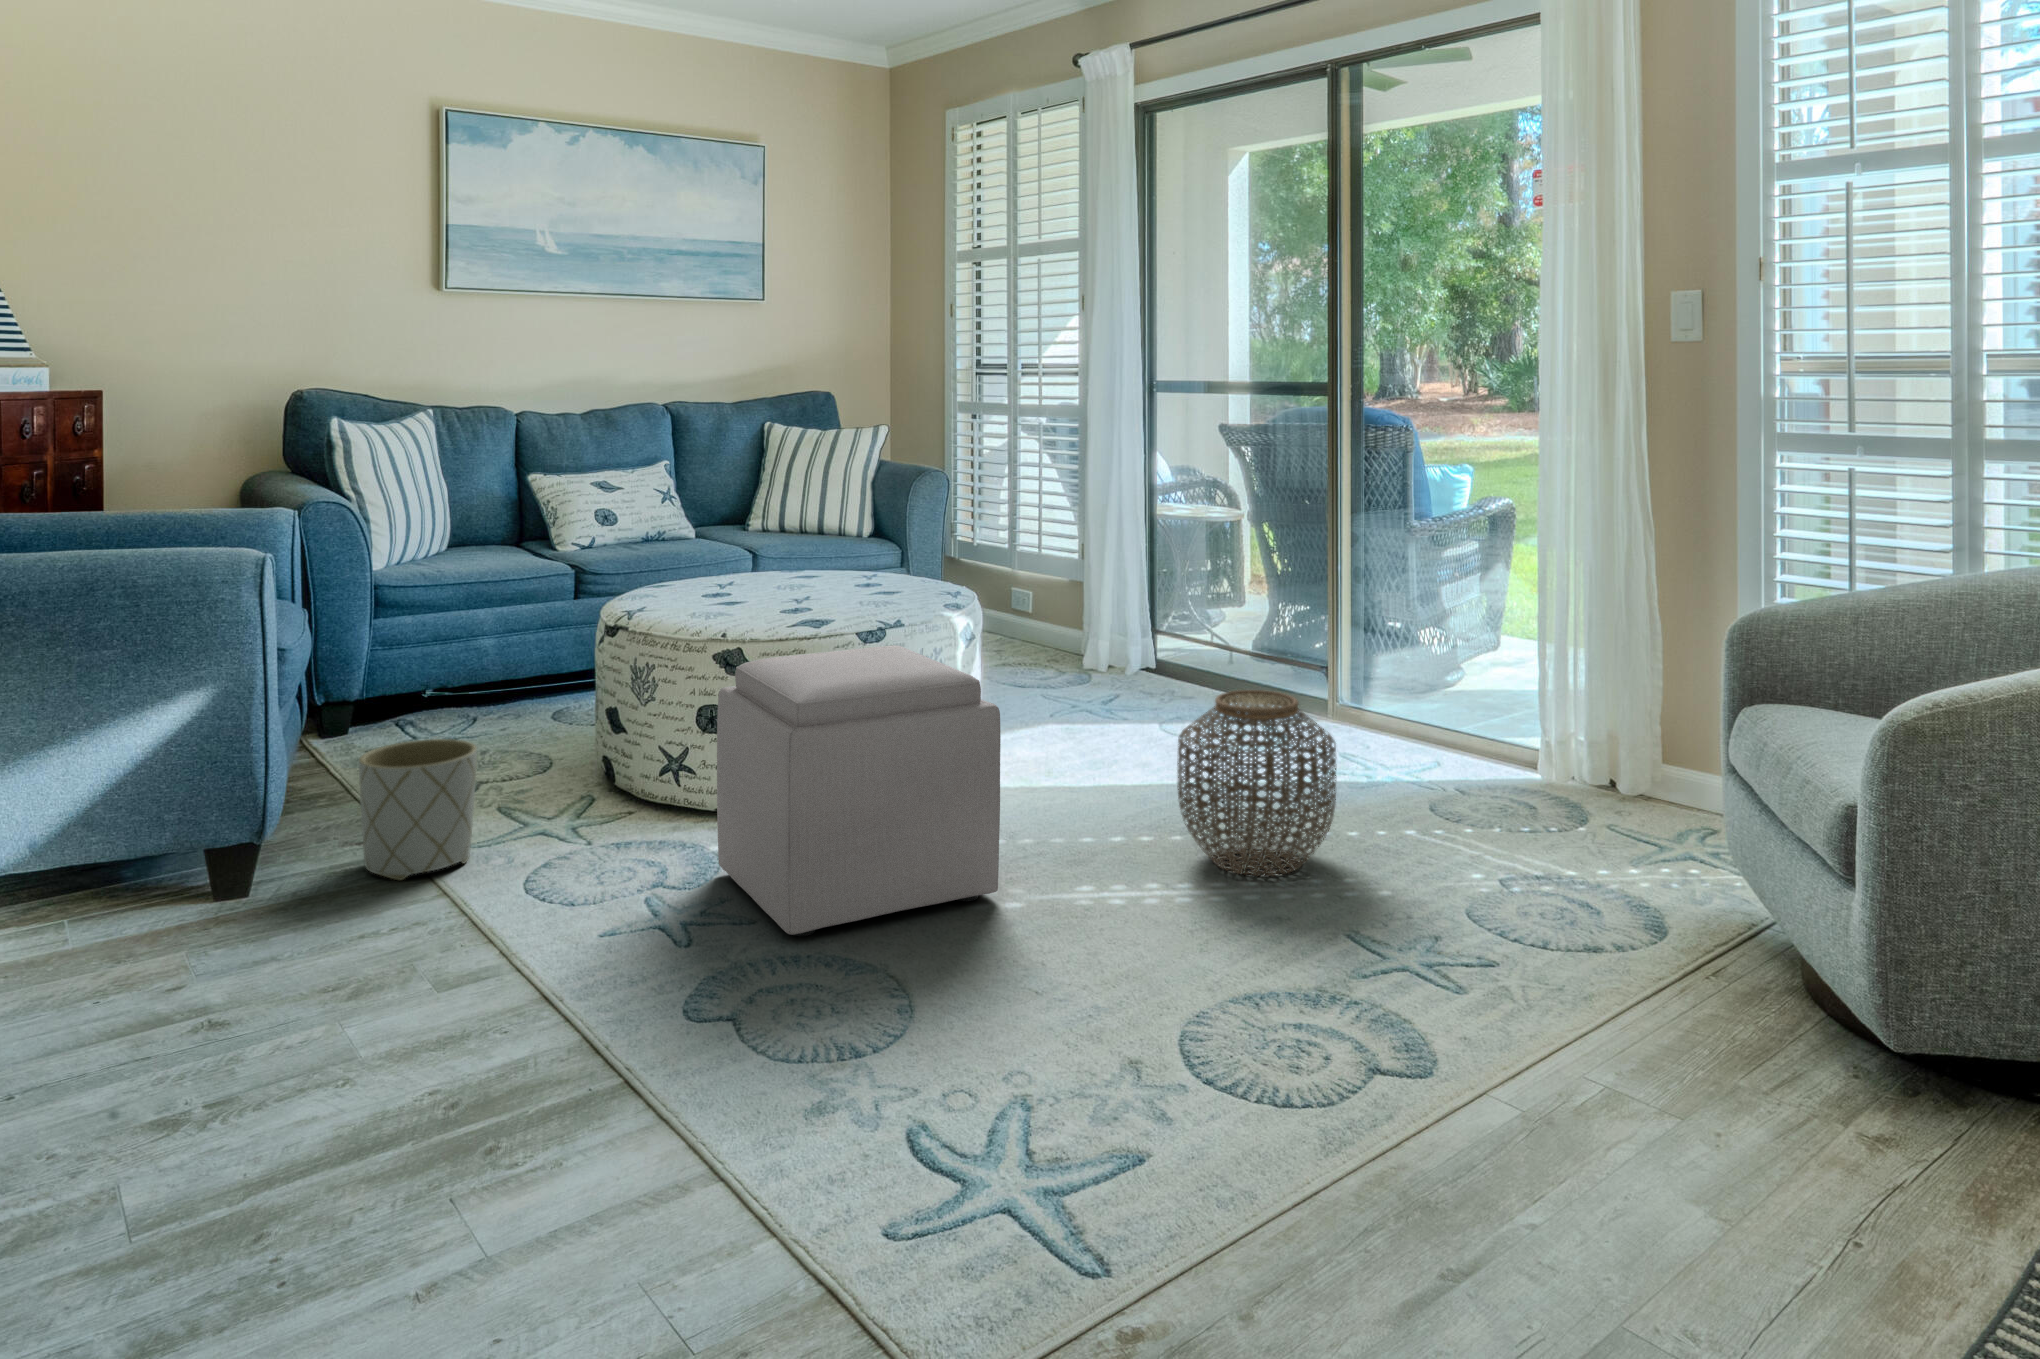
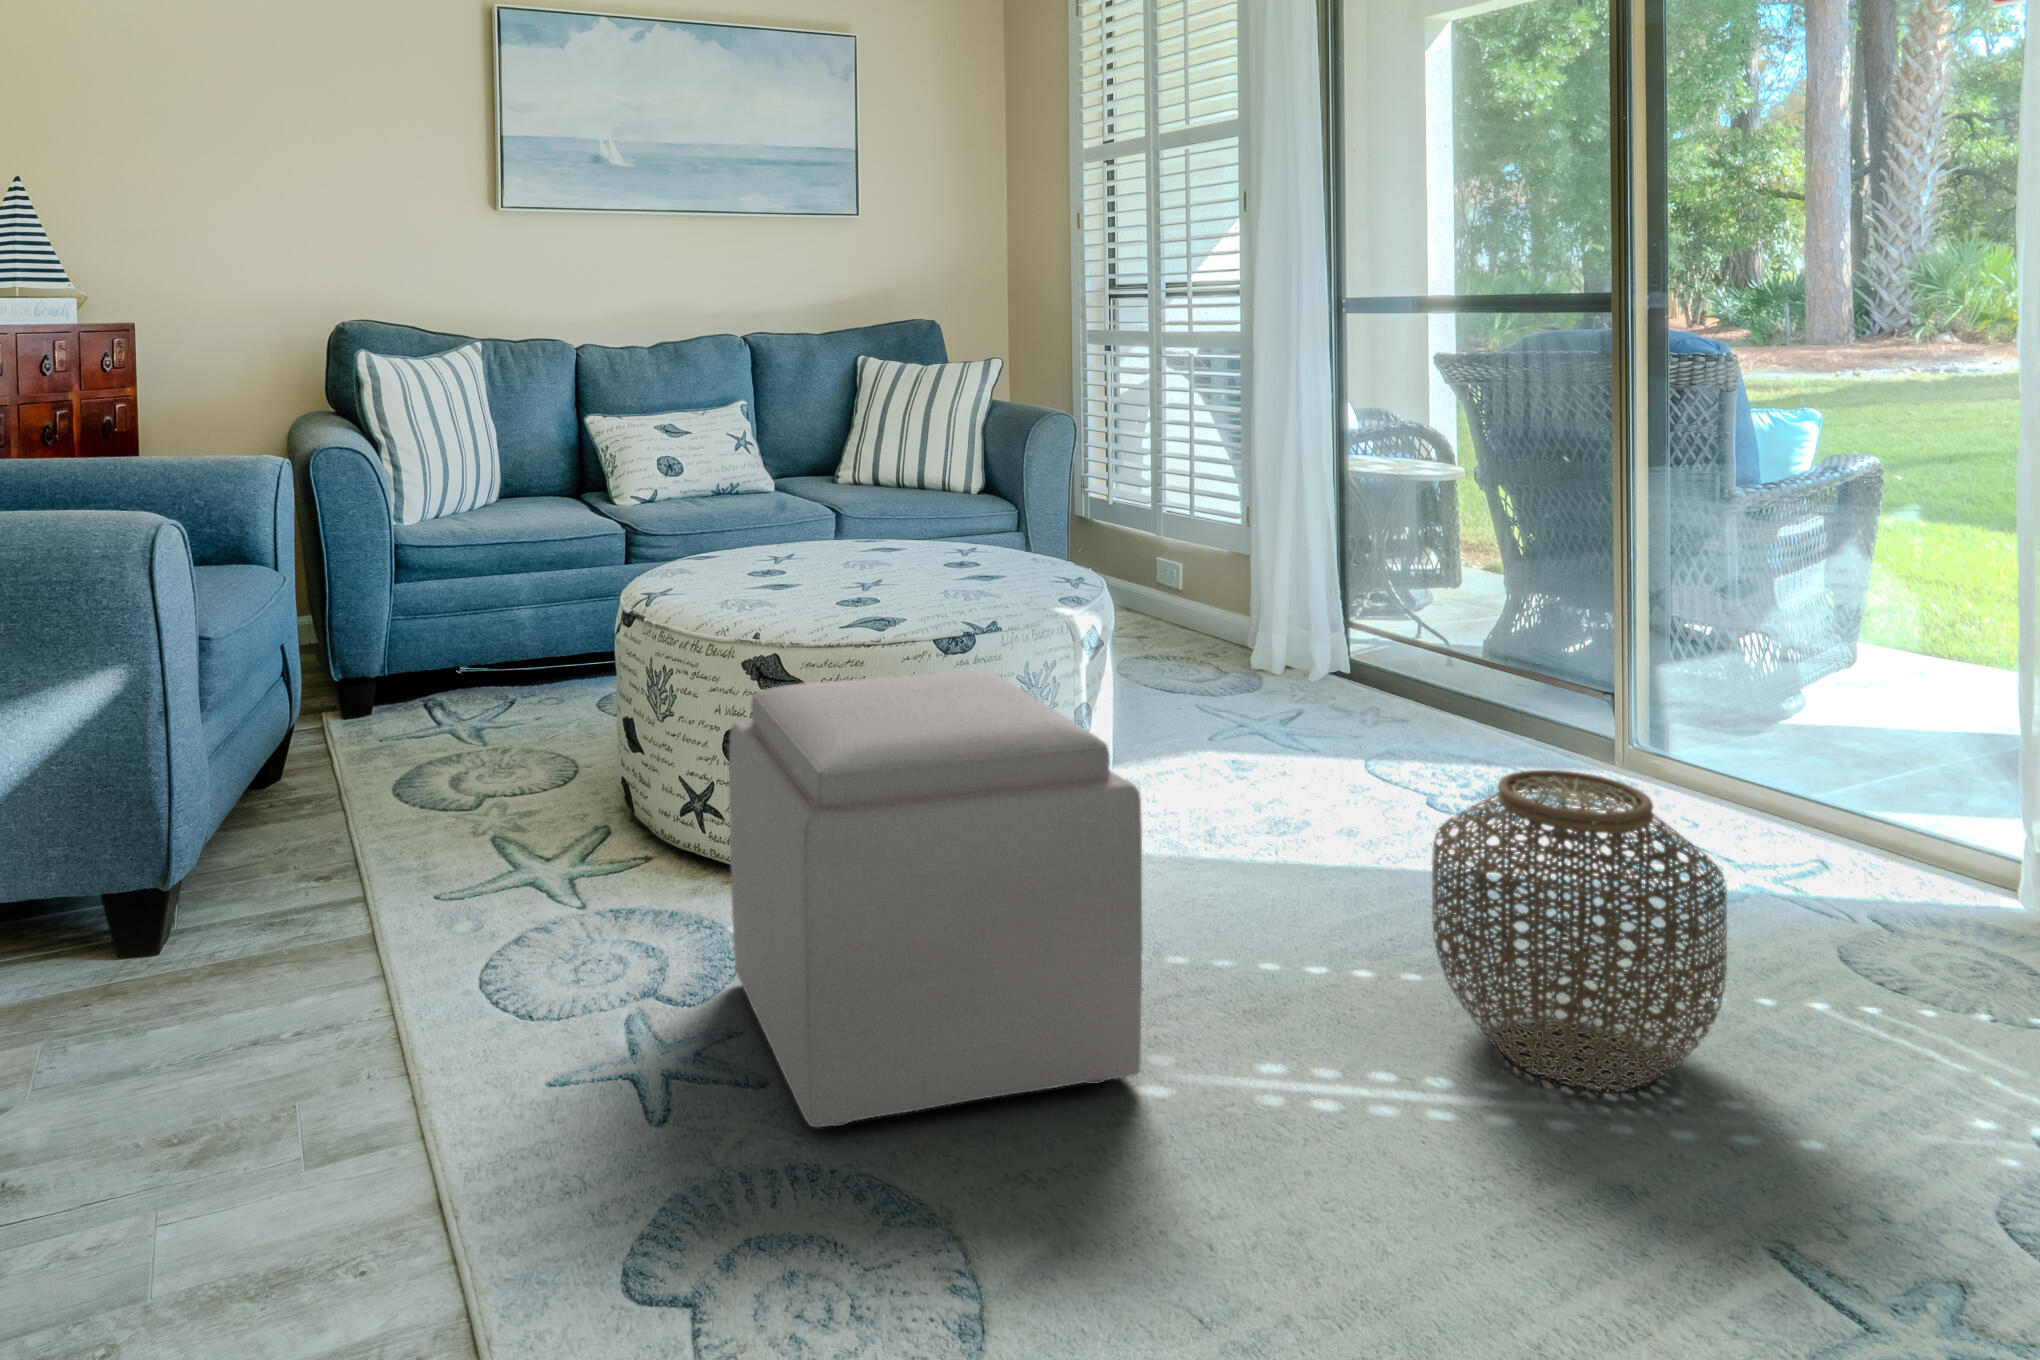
planter: present [359,739,477,880] -> none [292,758,438,947]

